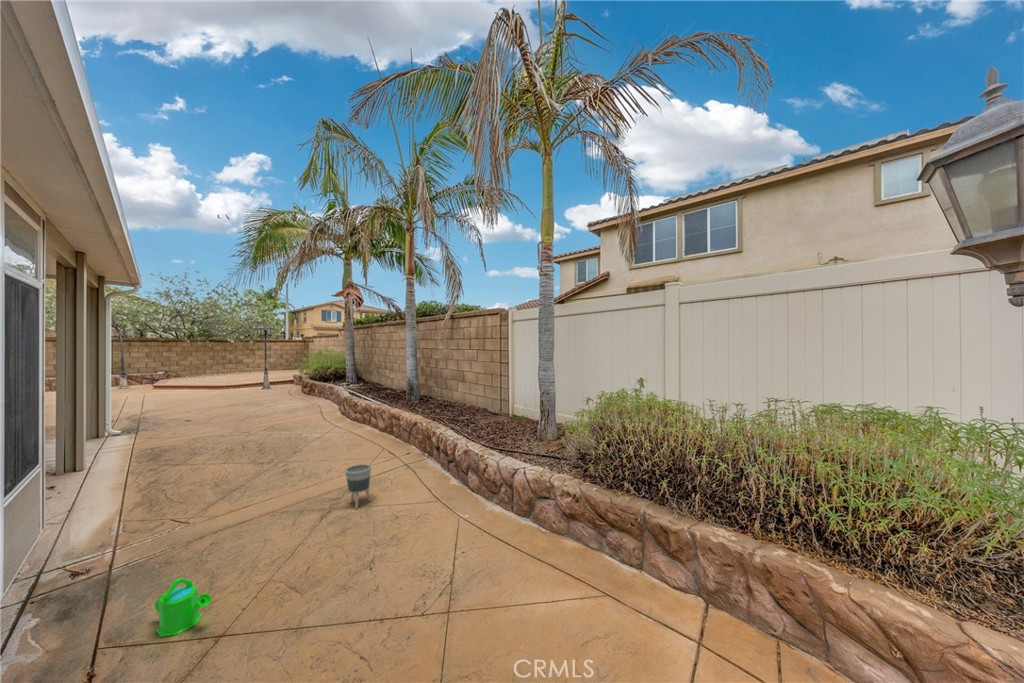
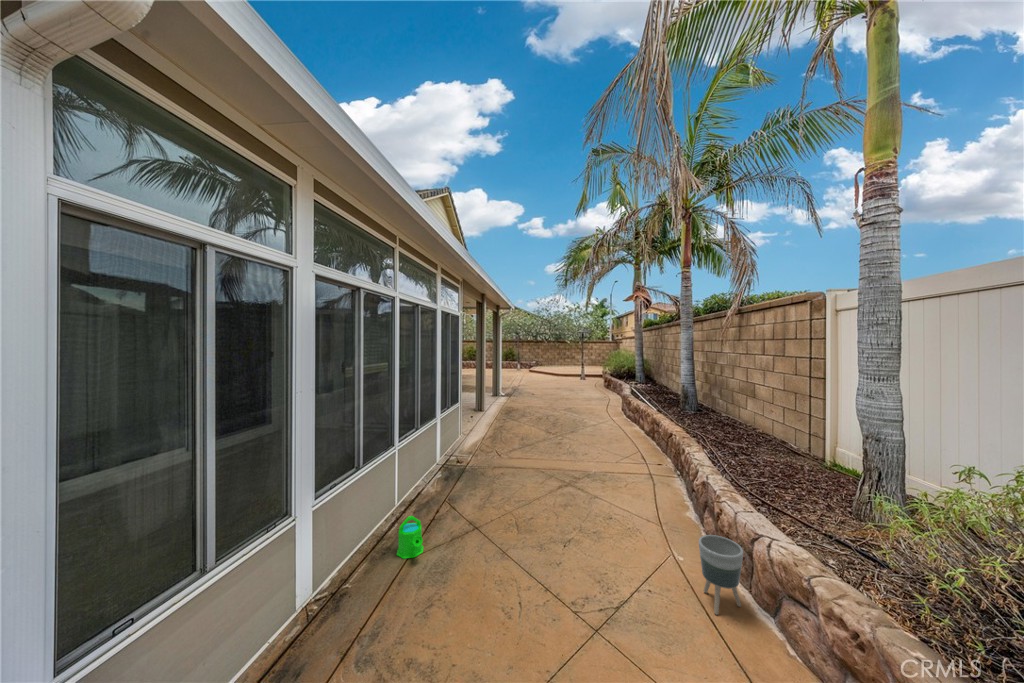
planter: present [345,464,372,509] -> present [699,535,743,615]

